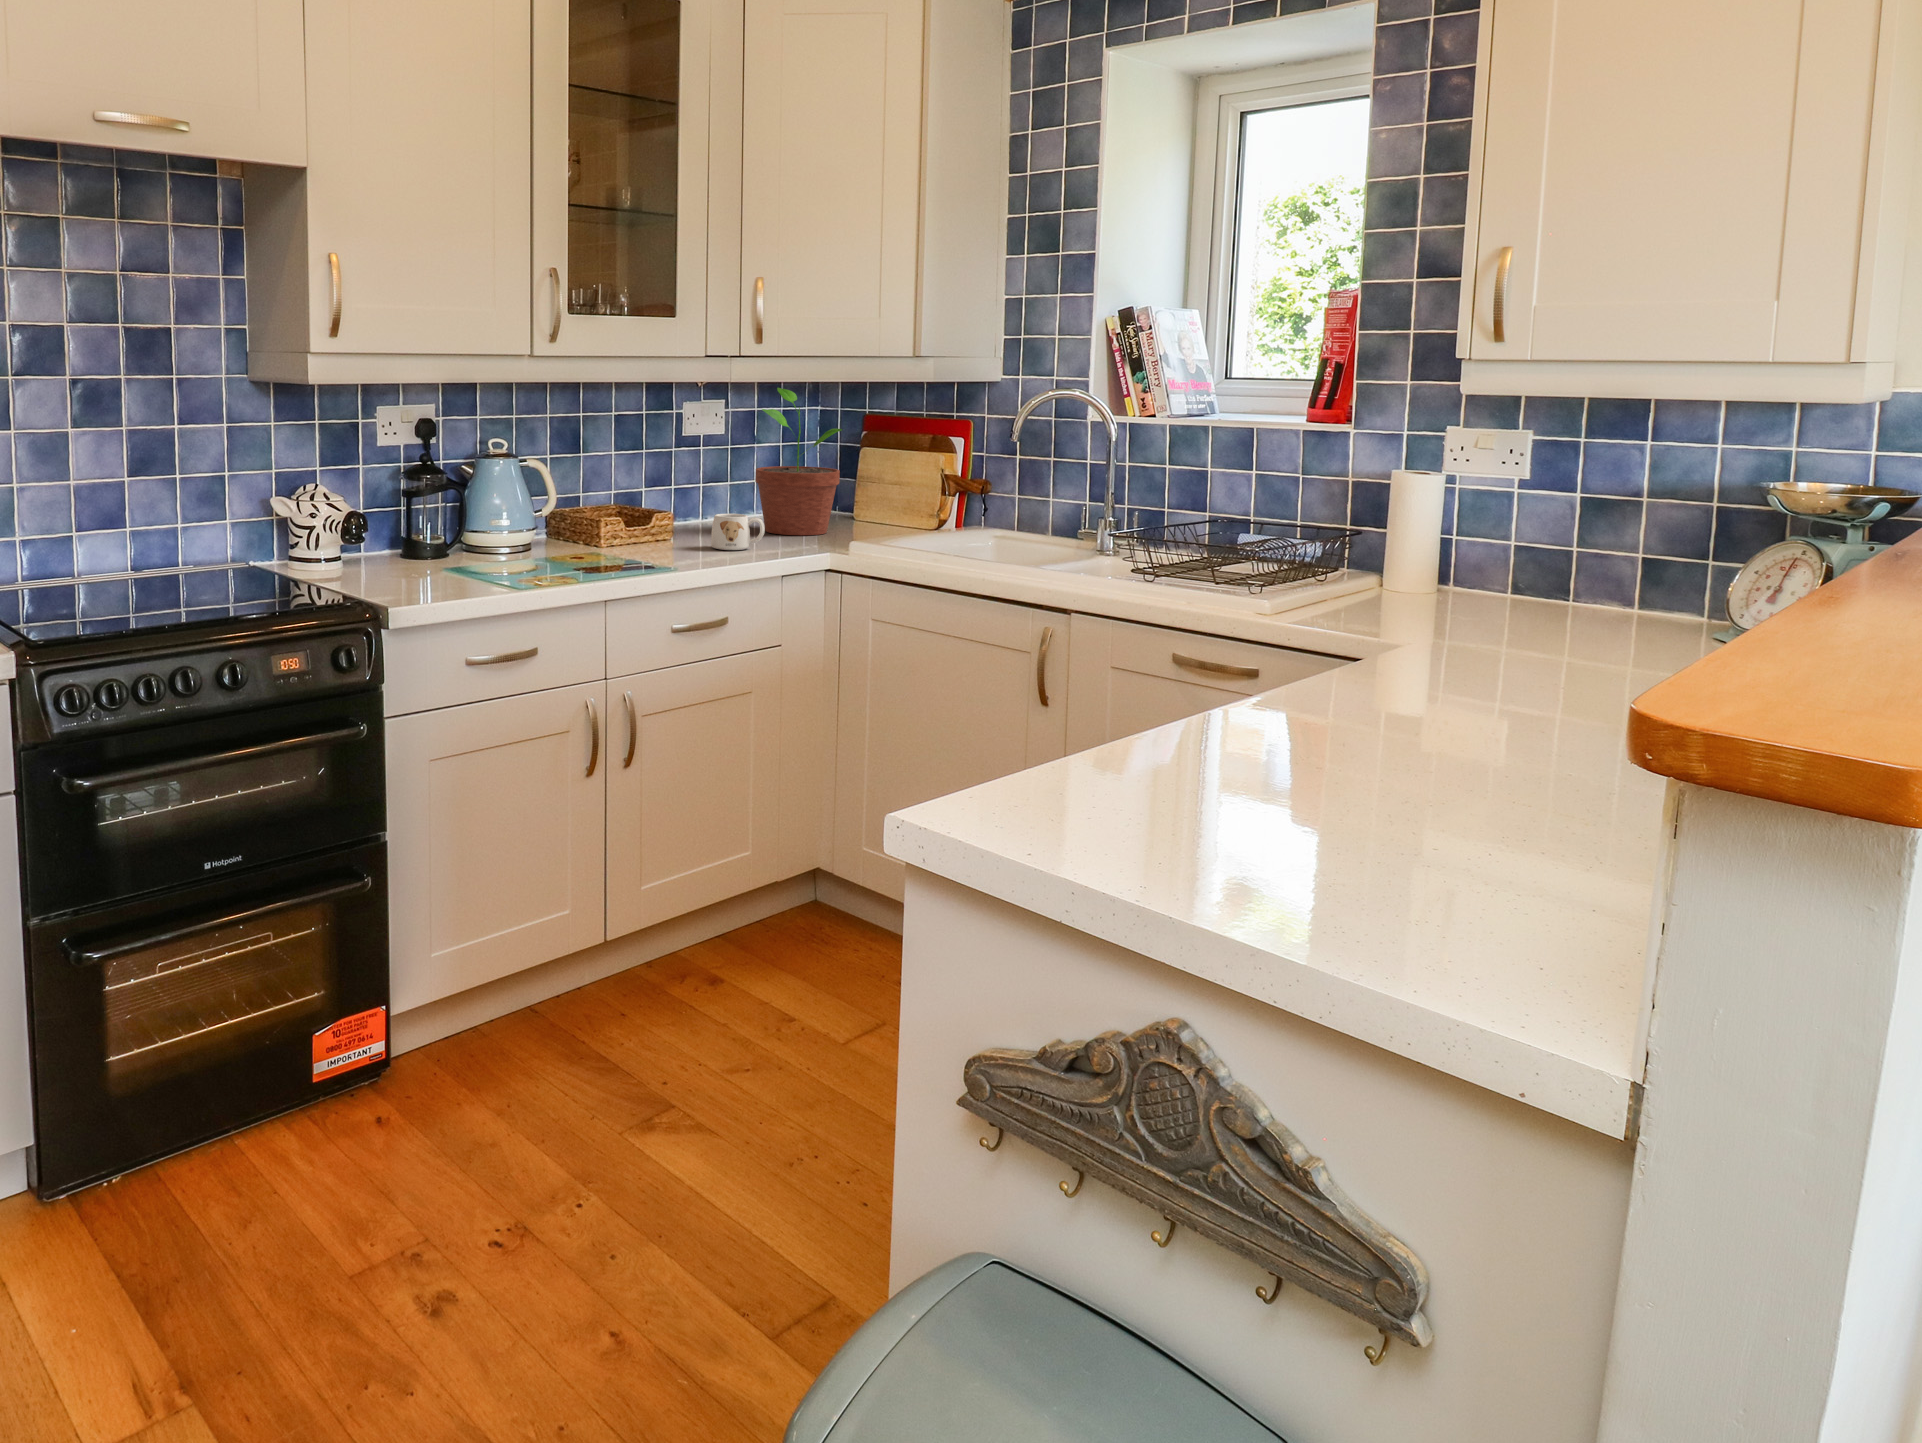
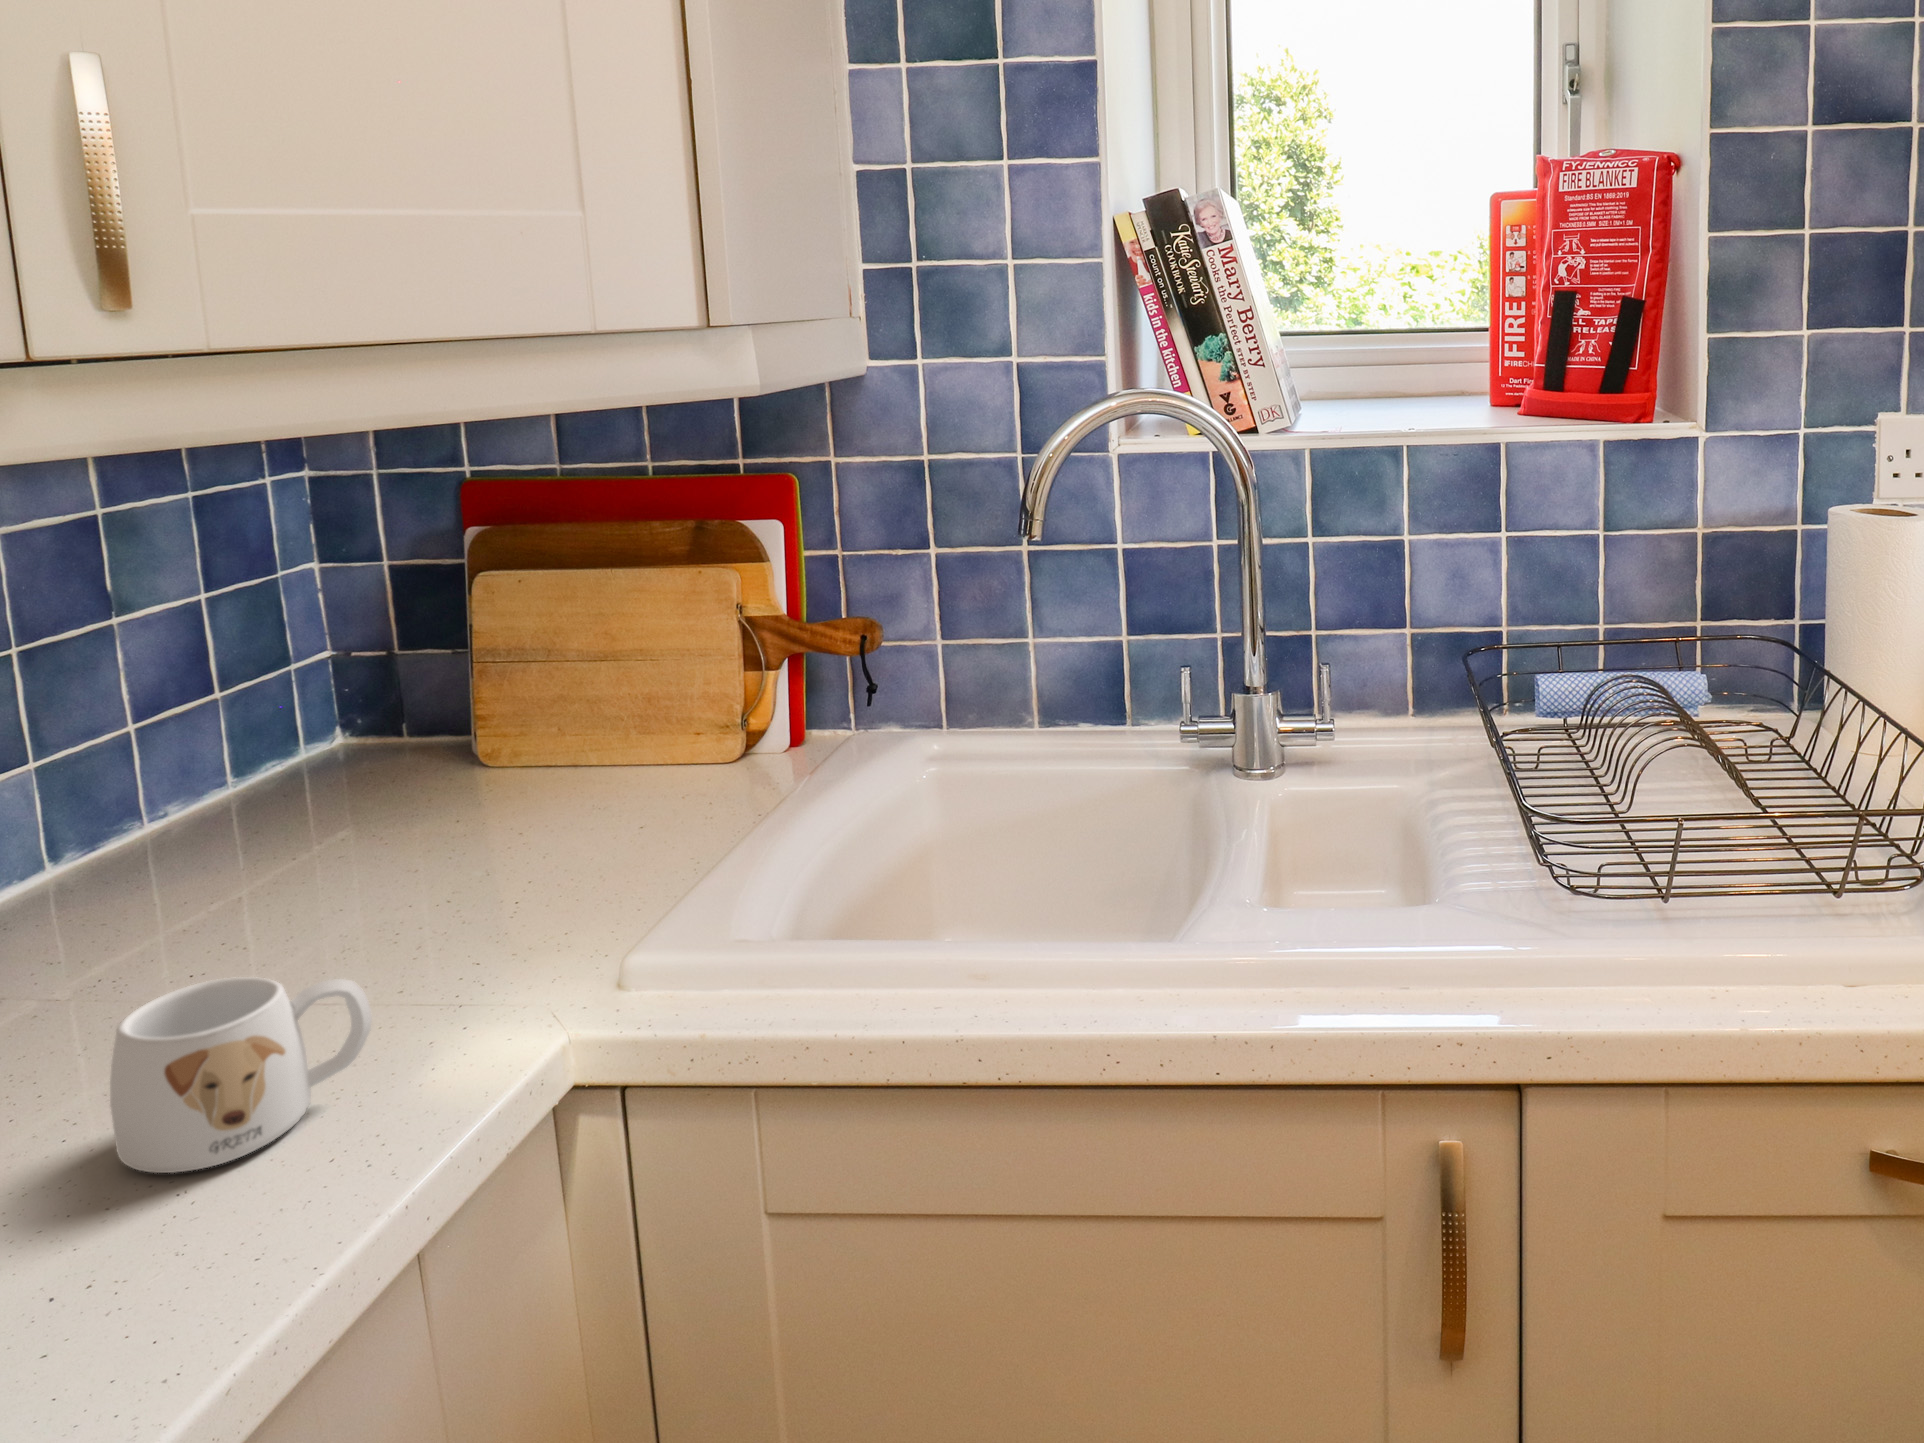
potted plant: present [755,388,842,535] -> none [183,439,521,931]

